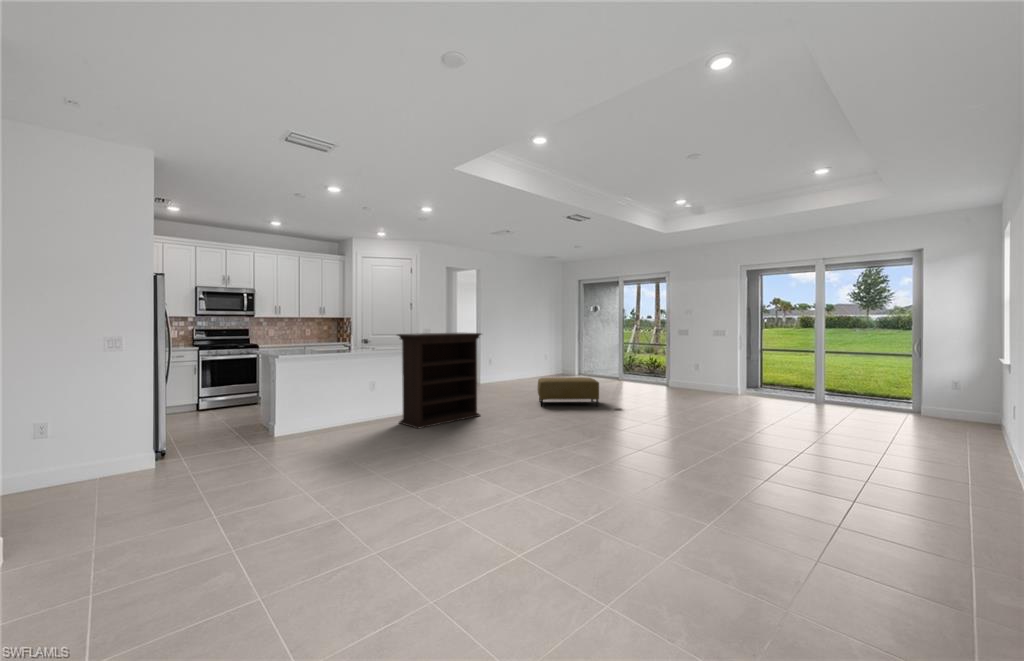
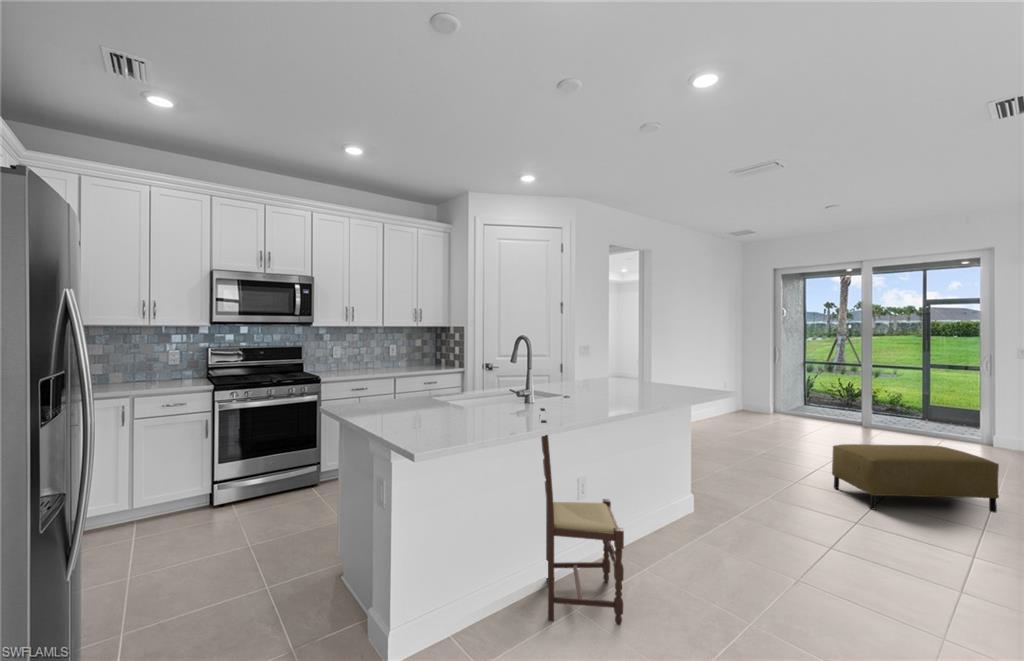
bookshelf: present [397,333,481,429] -> none [646,361,807,617]
dining chair: none [340,351,381,431] -> present [540,408,624,625]

